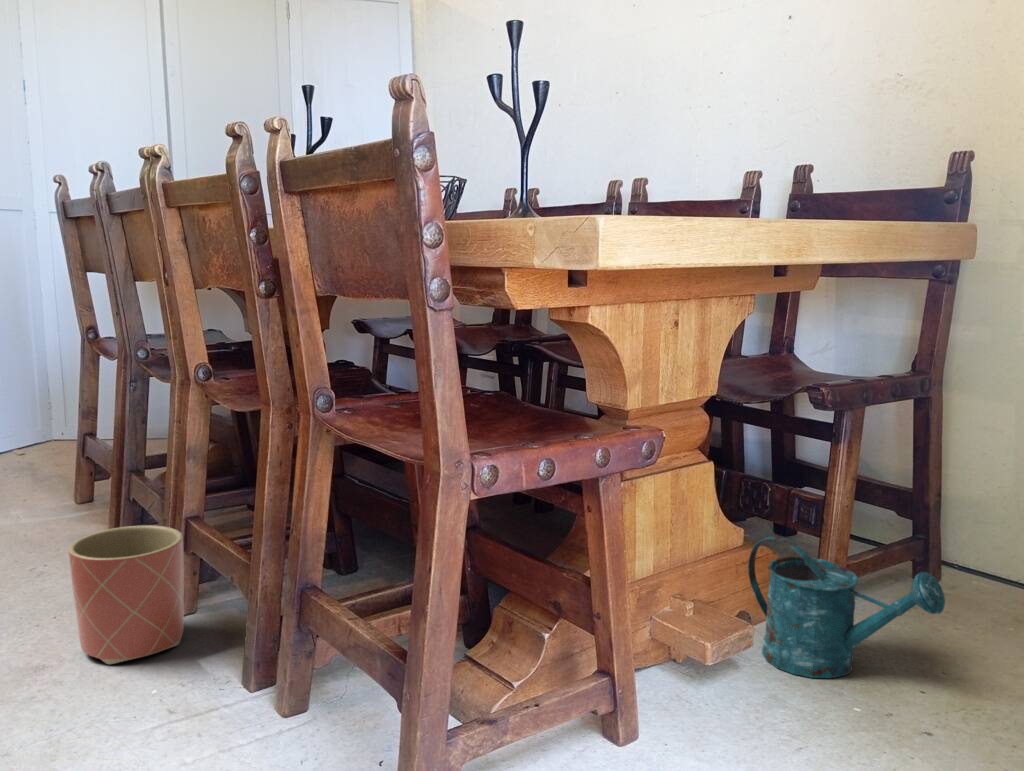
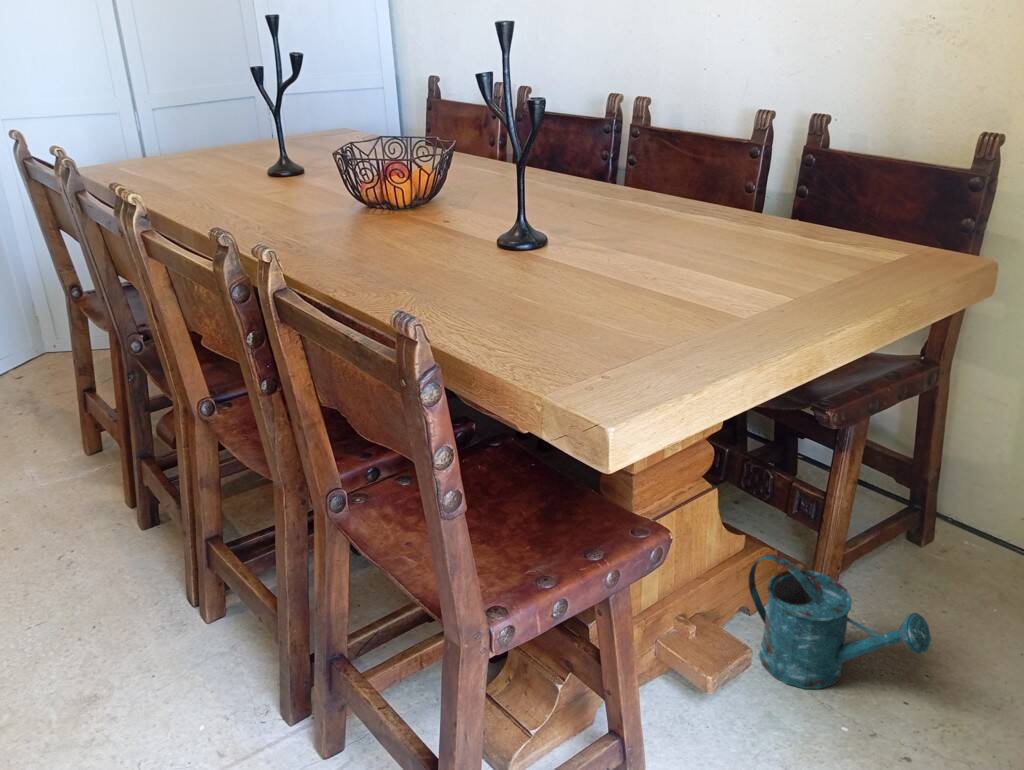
planter: present [68,525,184,664] -> none [102,552,219,693]

